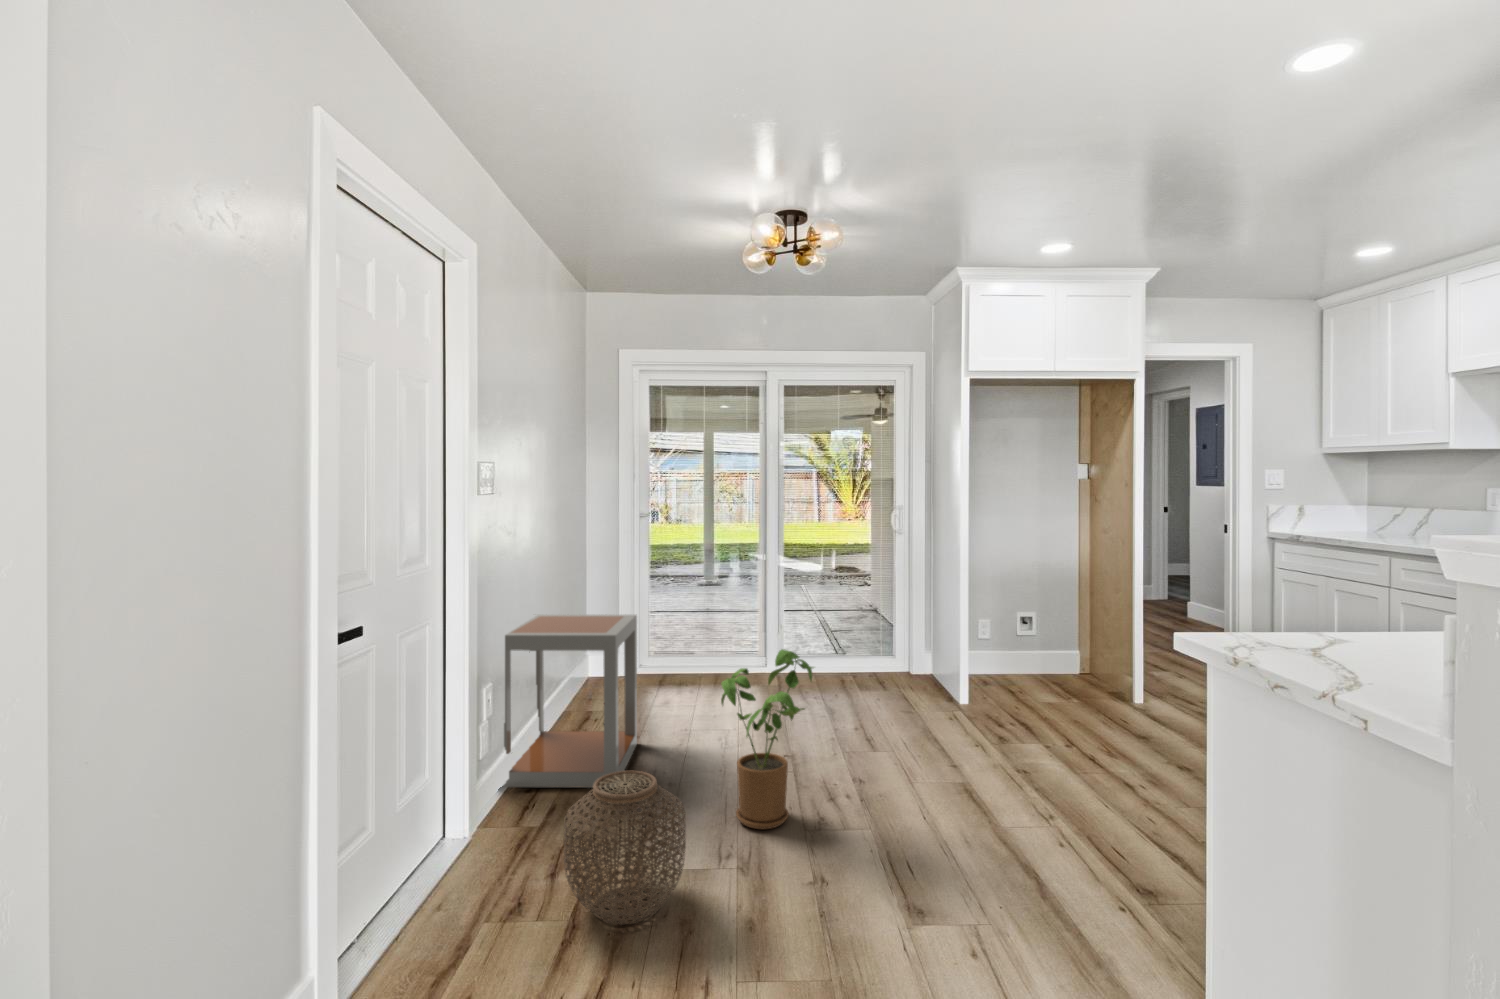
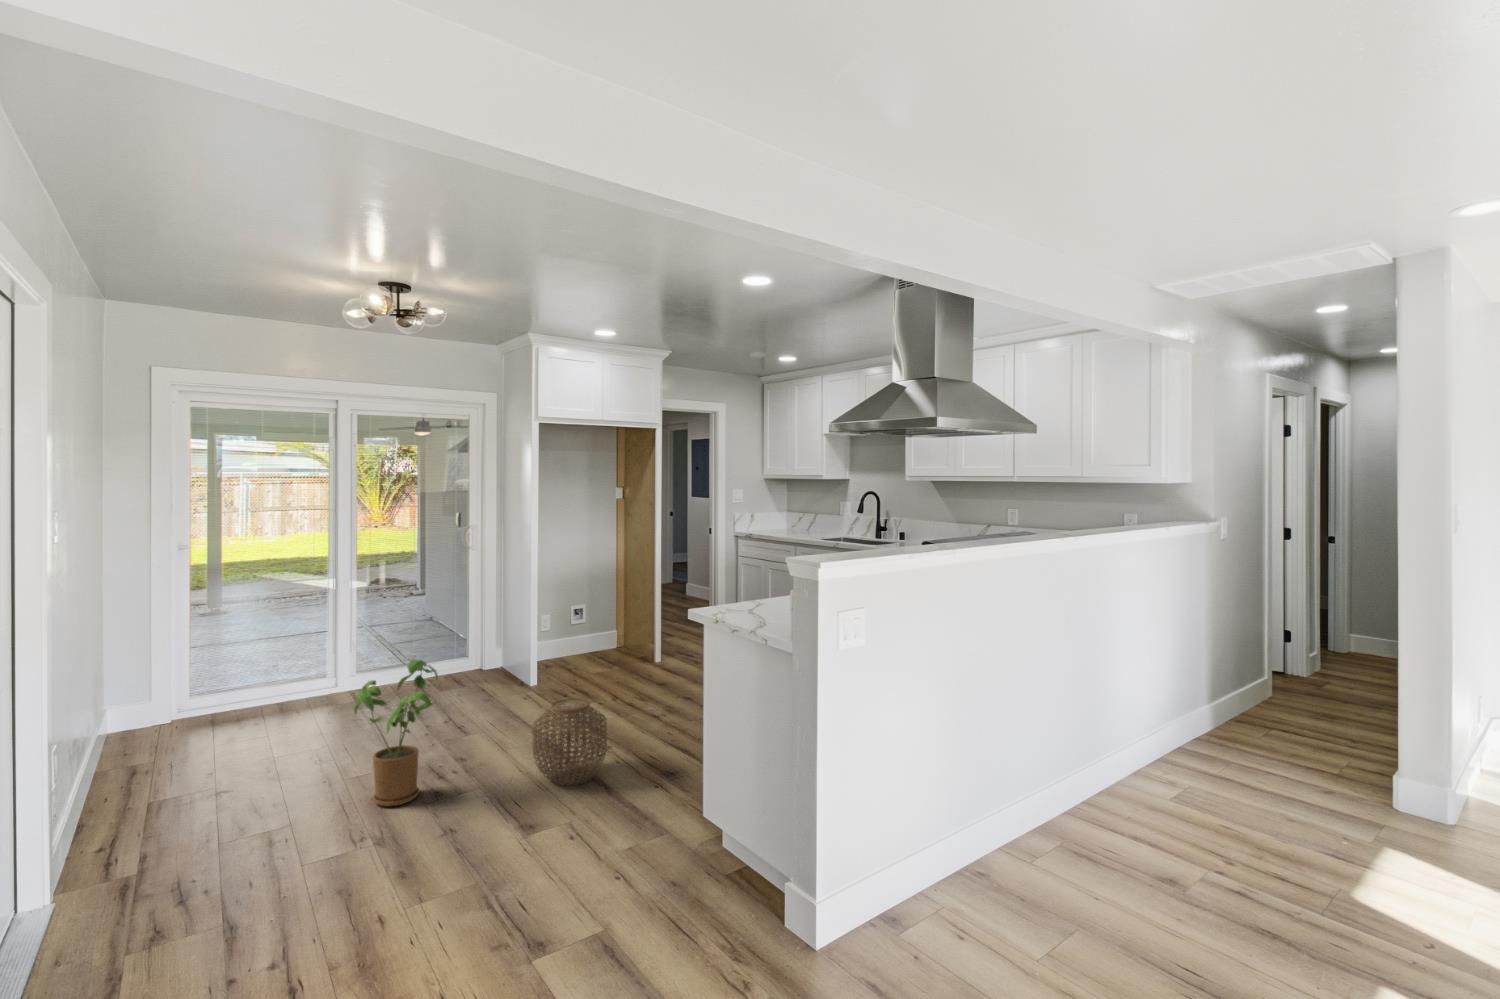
side table: present [503,614,637,788] -> none [79,649,235,844]
woven basket: present [564,771,686,924] -> present [533,698,607,786]

